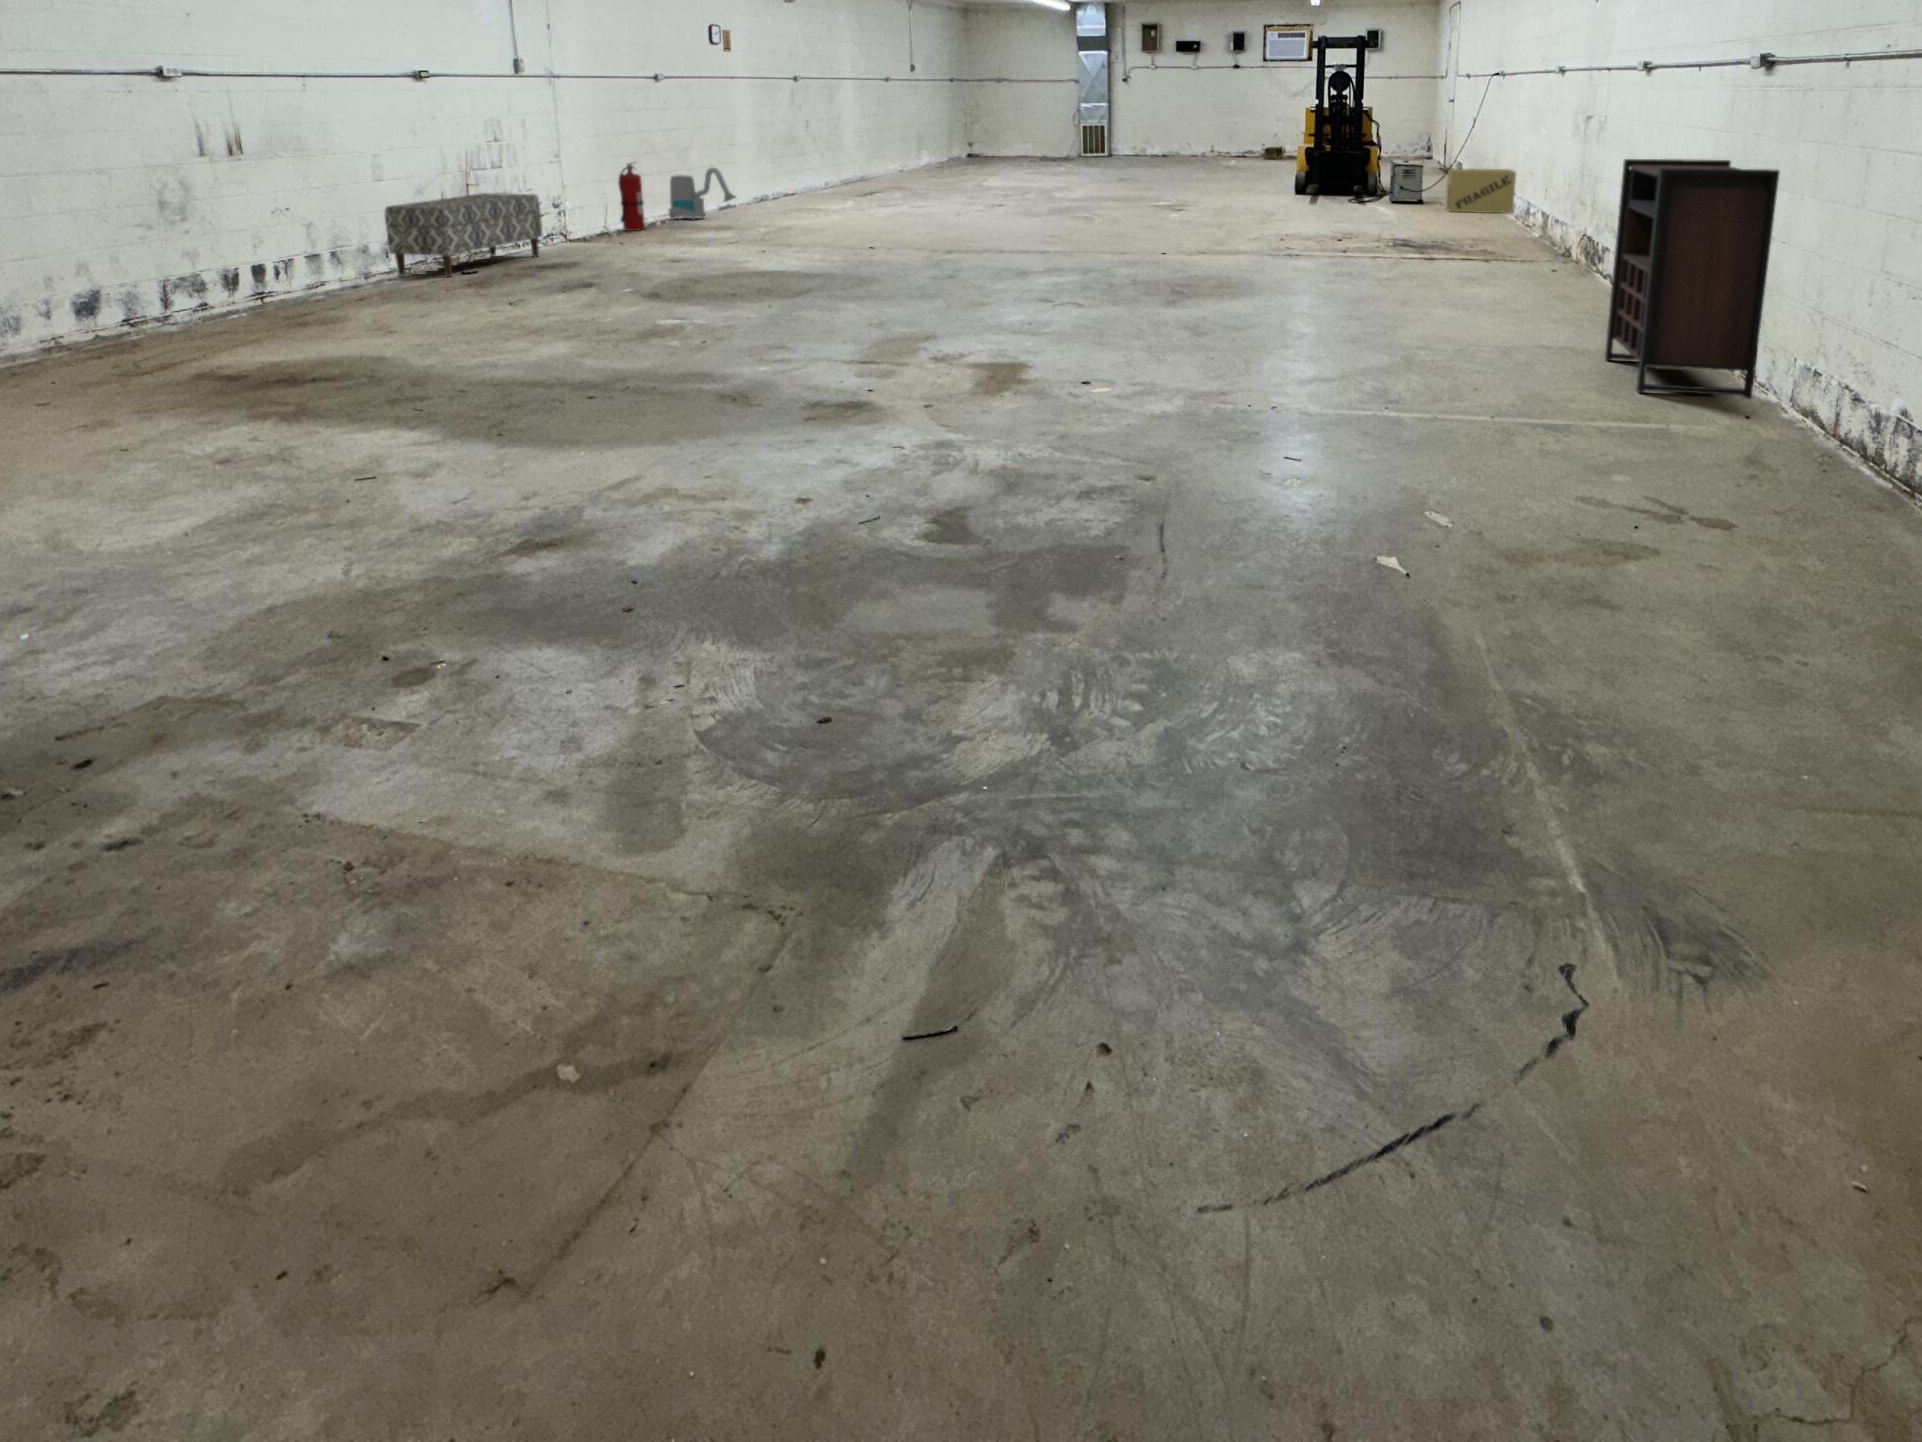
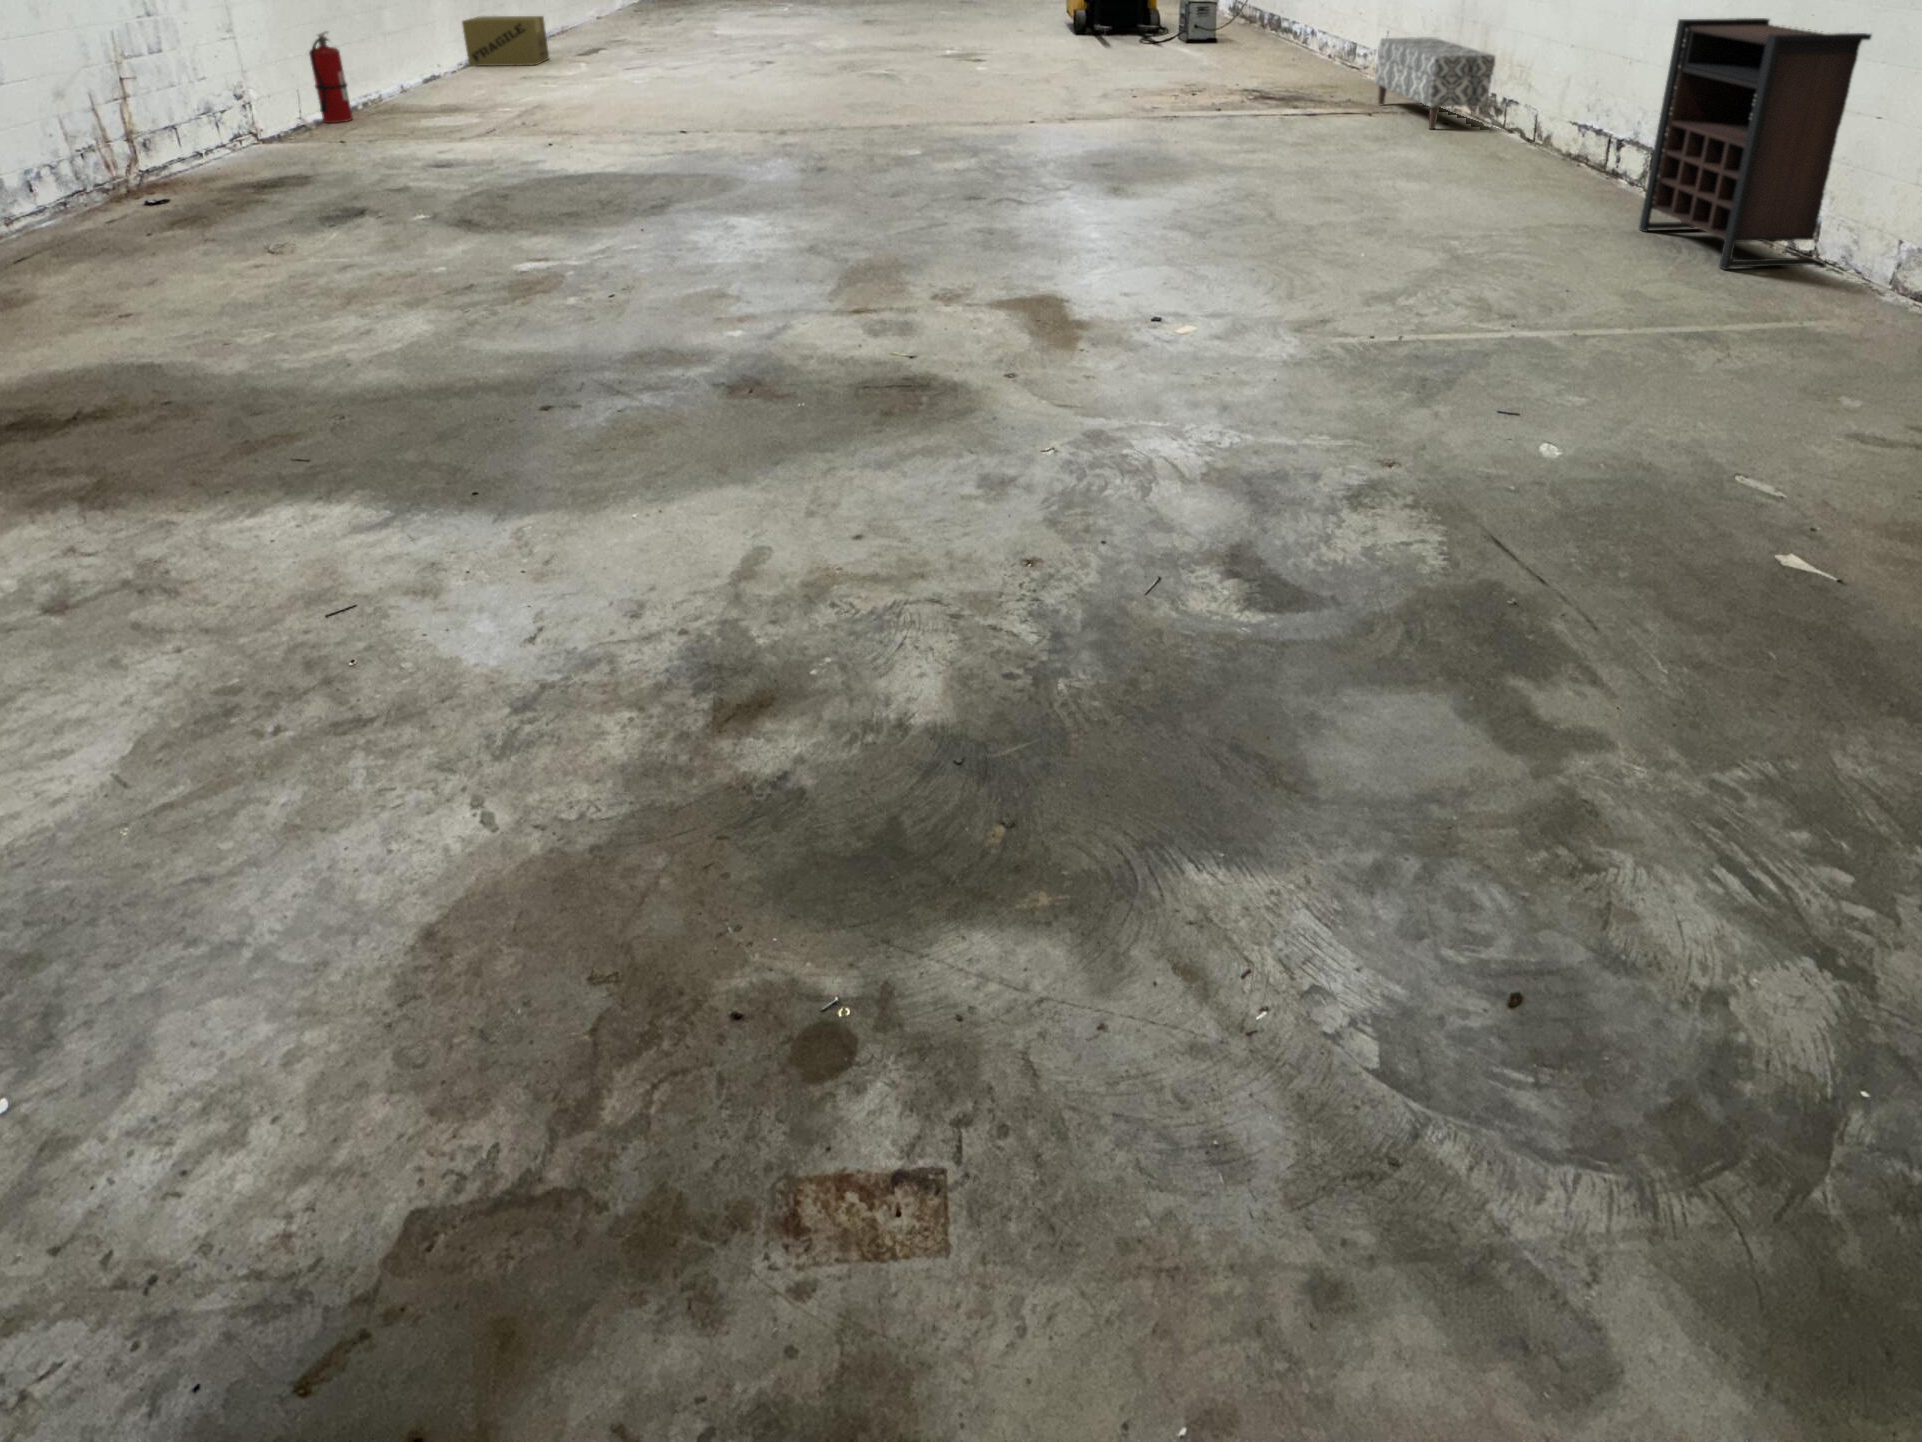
vacuum cleaner: present [669,168,735,220] -> none [365,33,462,103]
cardboard box: present [1446,168,1516,213] -> present [462,16,549,66]
bench: present [385,193,543,277] -> present [1375,37,1495,129]

